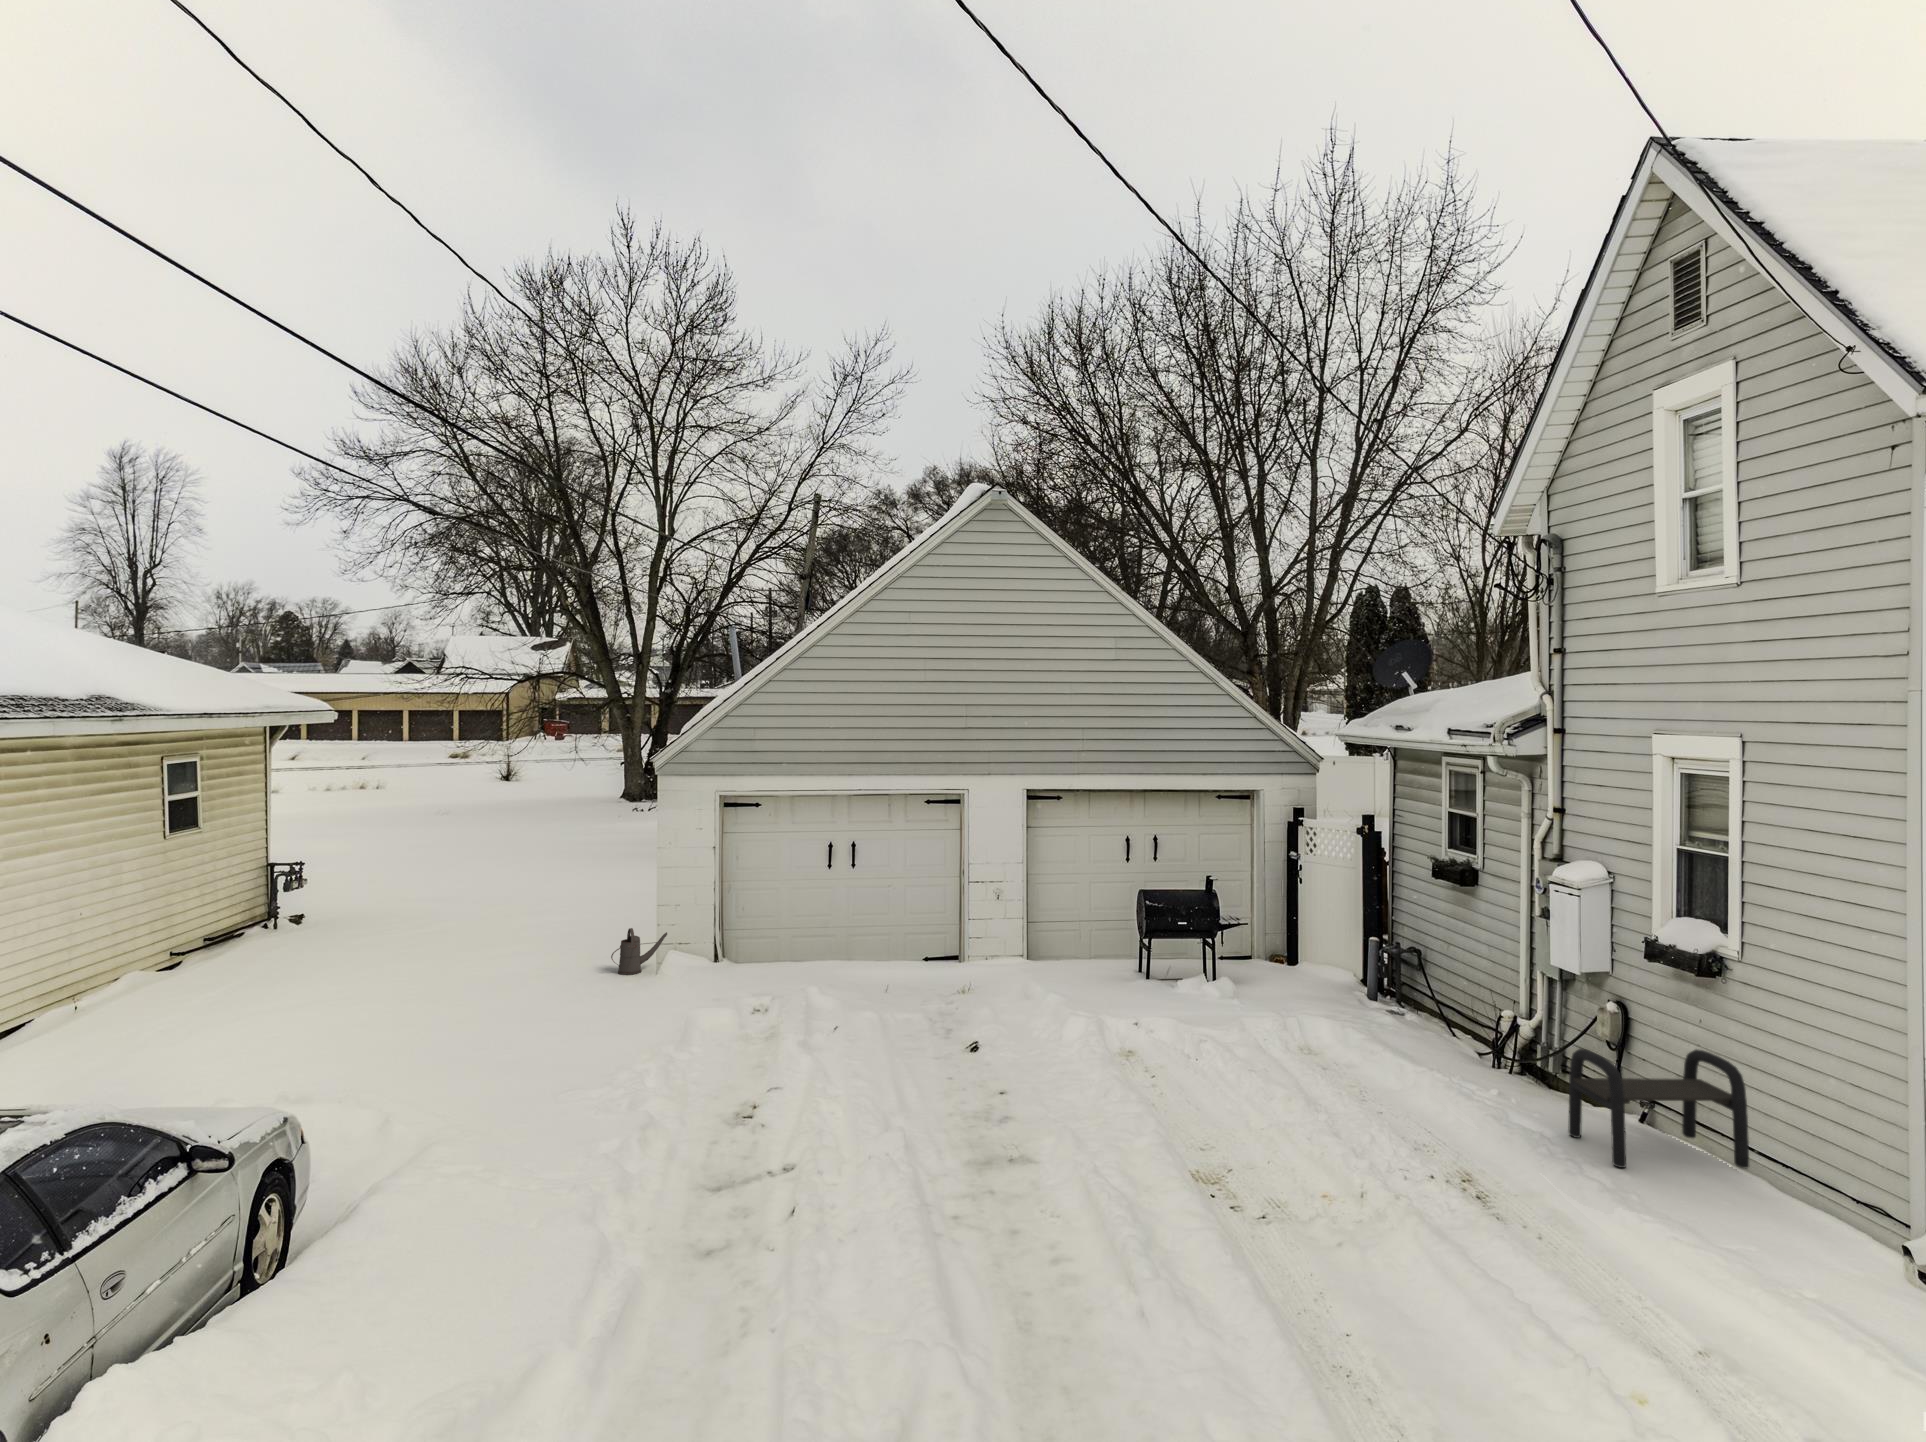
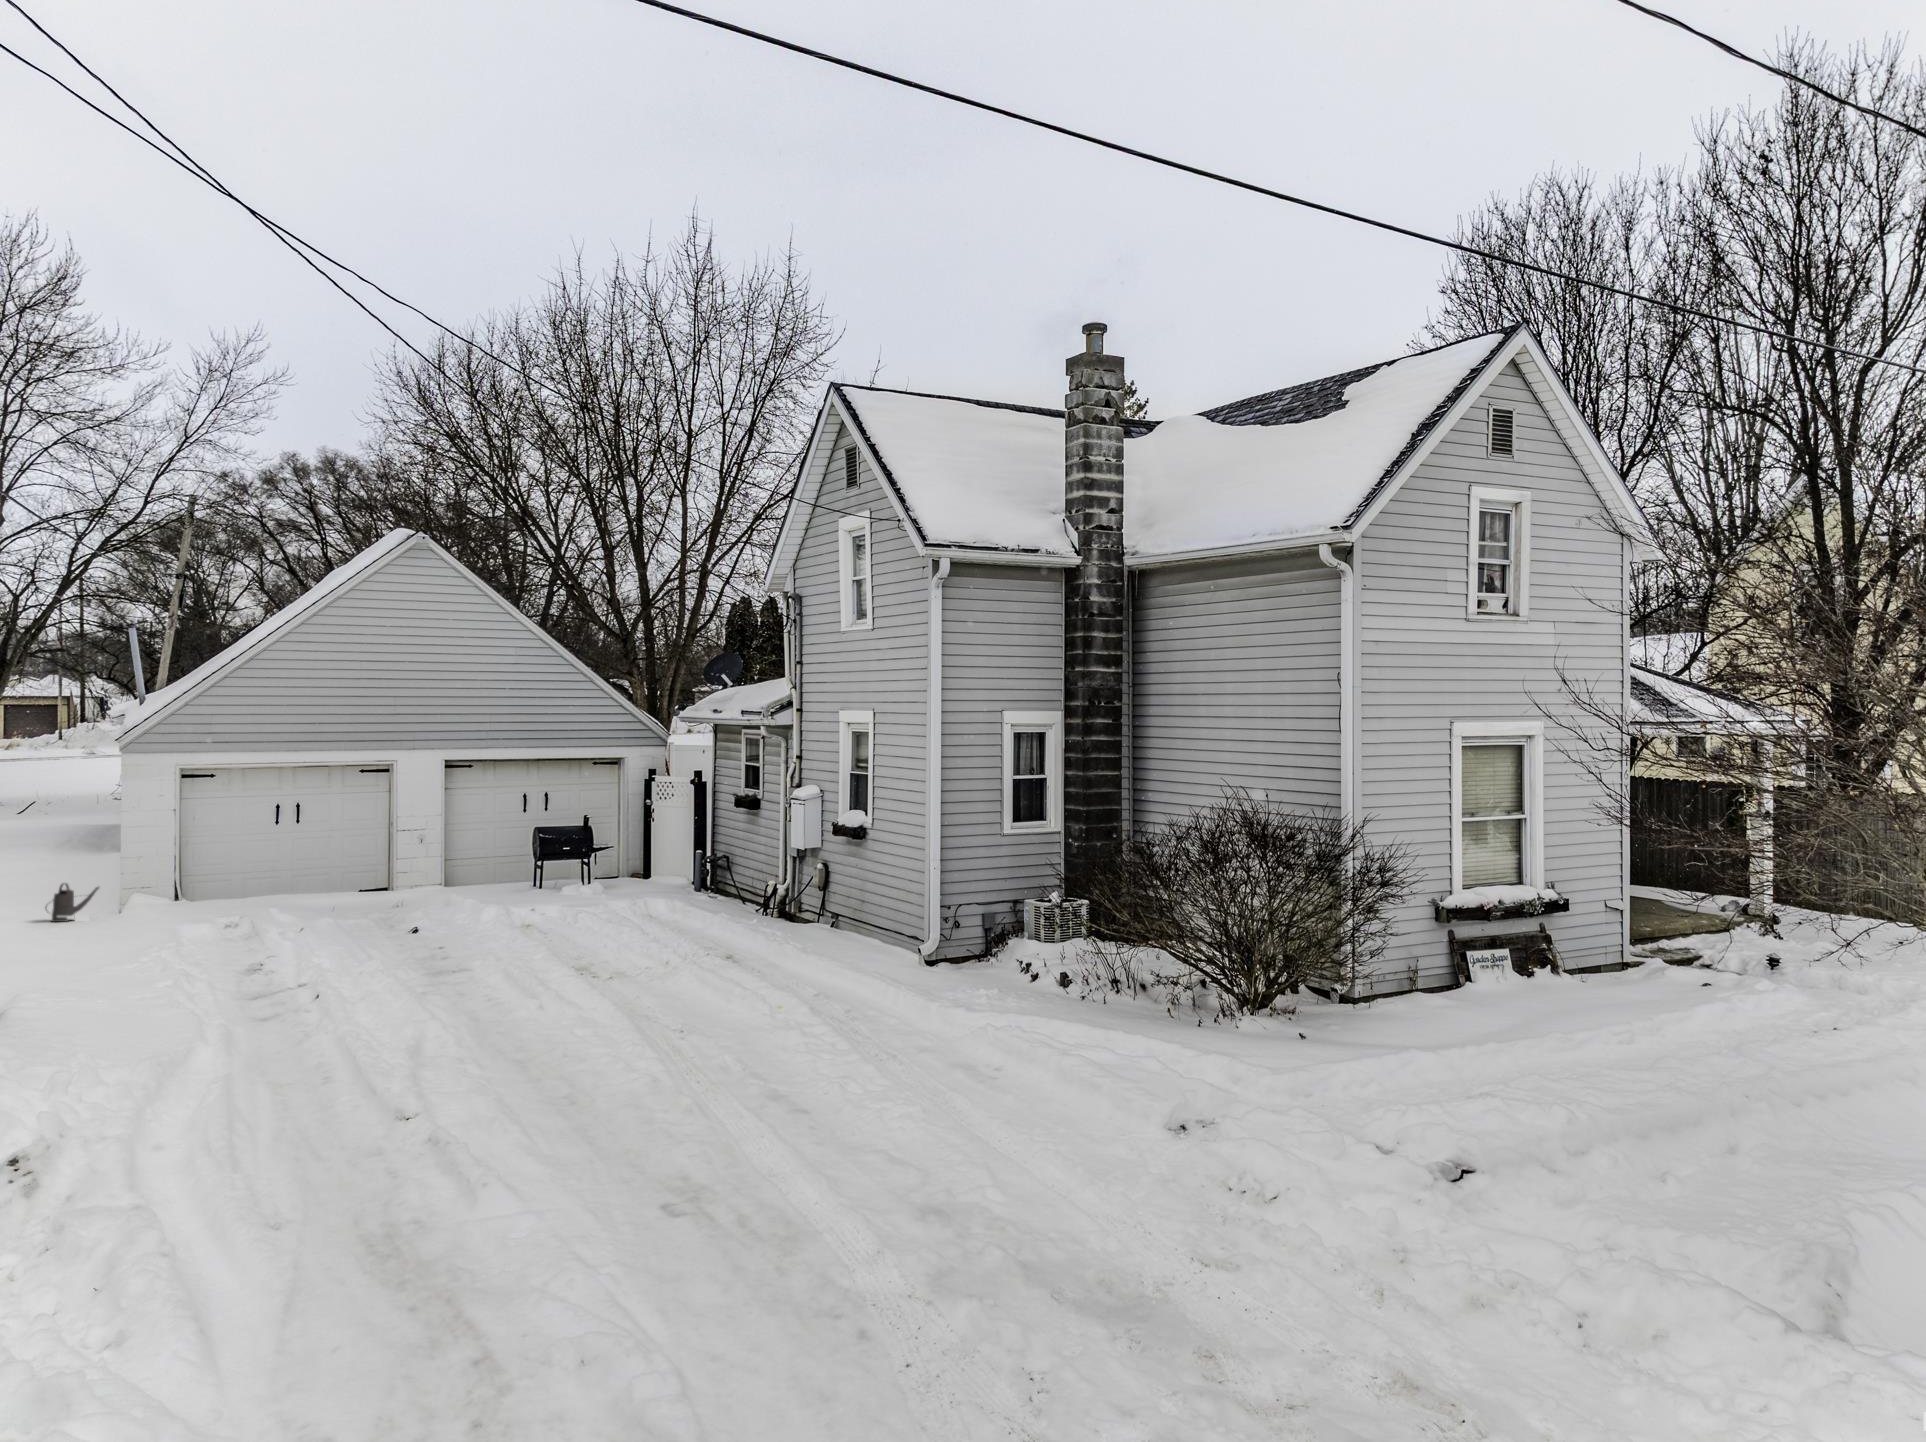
bench: present [1569,1048,1749,1169] -> none [780,867,858,923]

